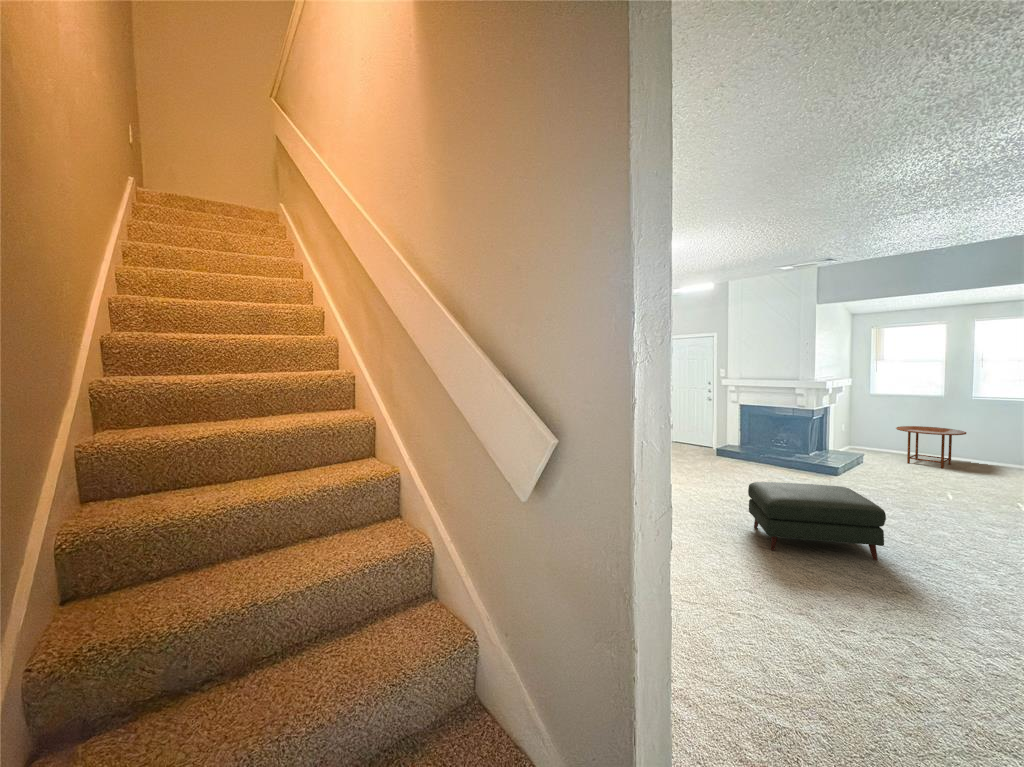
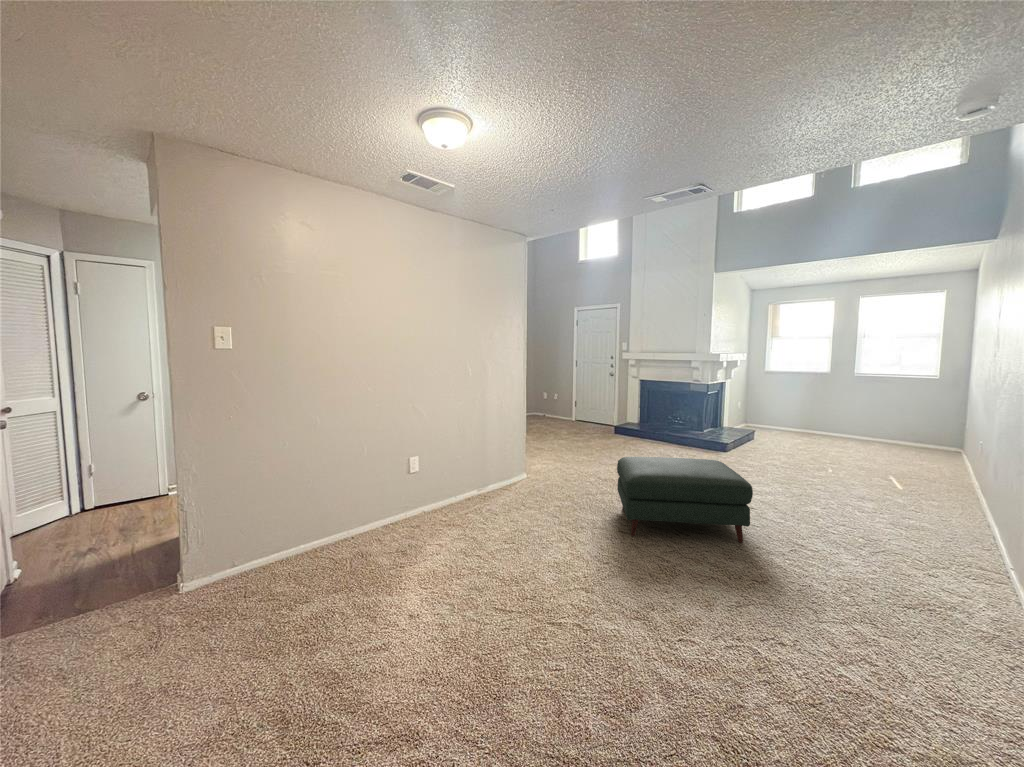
side table: present [896,426,966,468] -> none [785,402,848,444]

